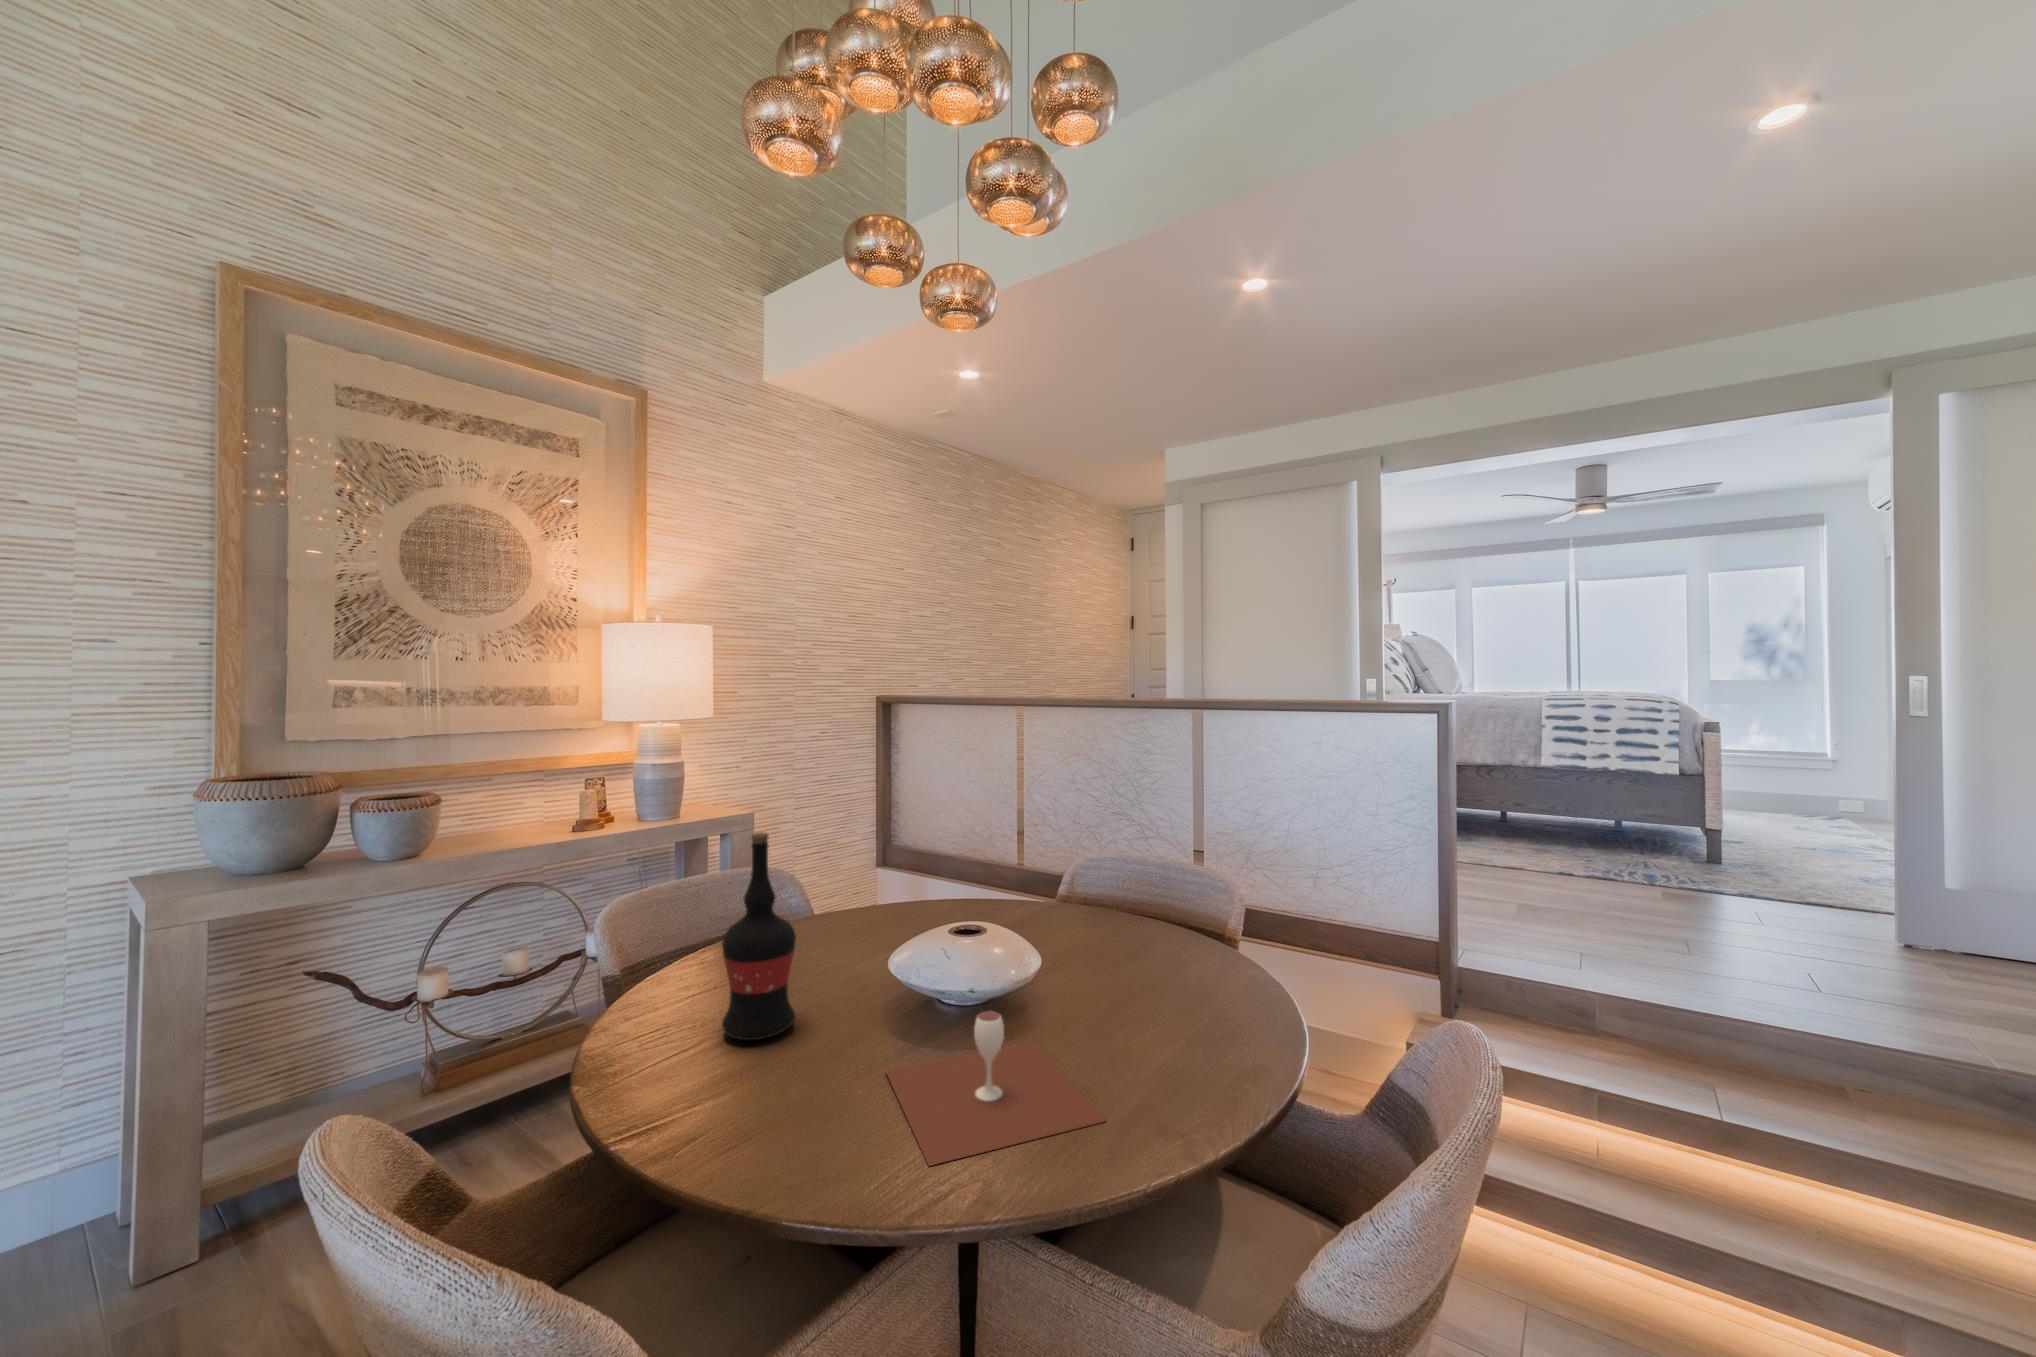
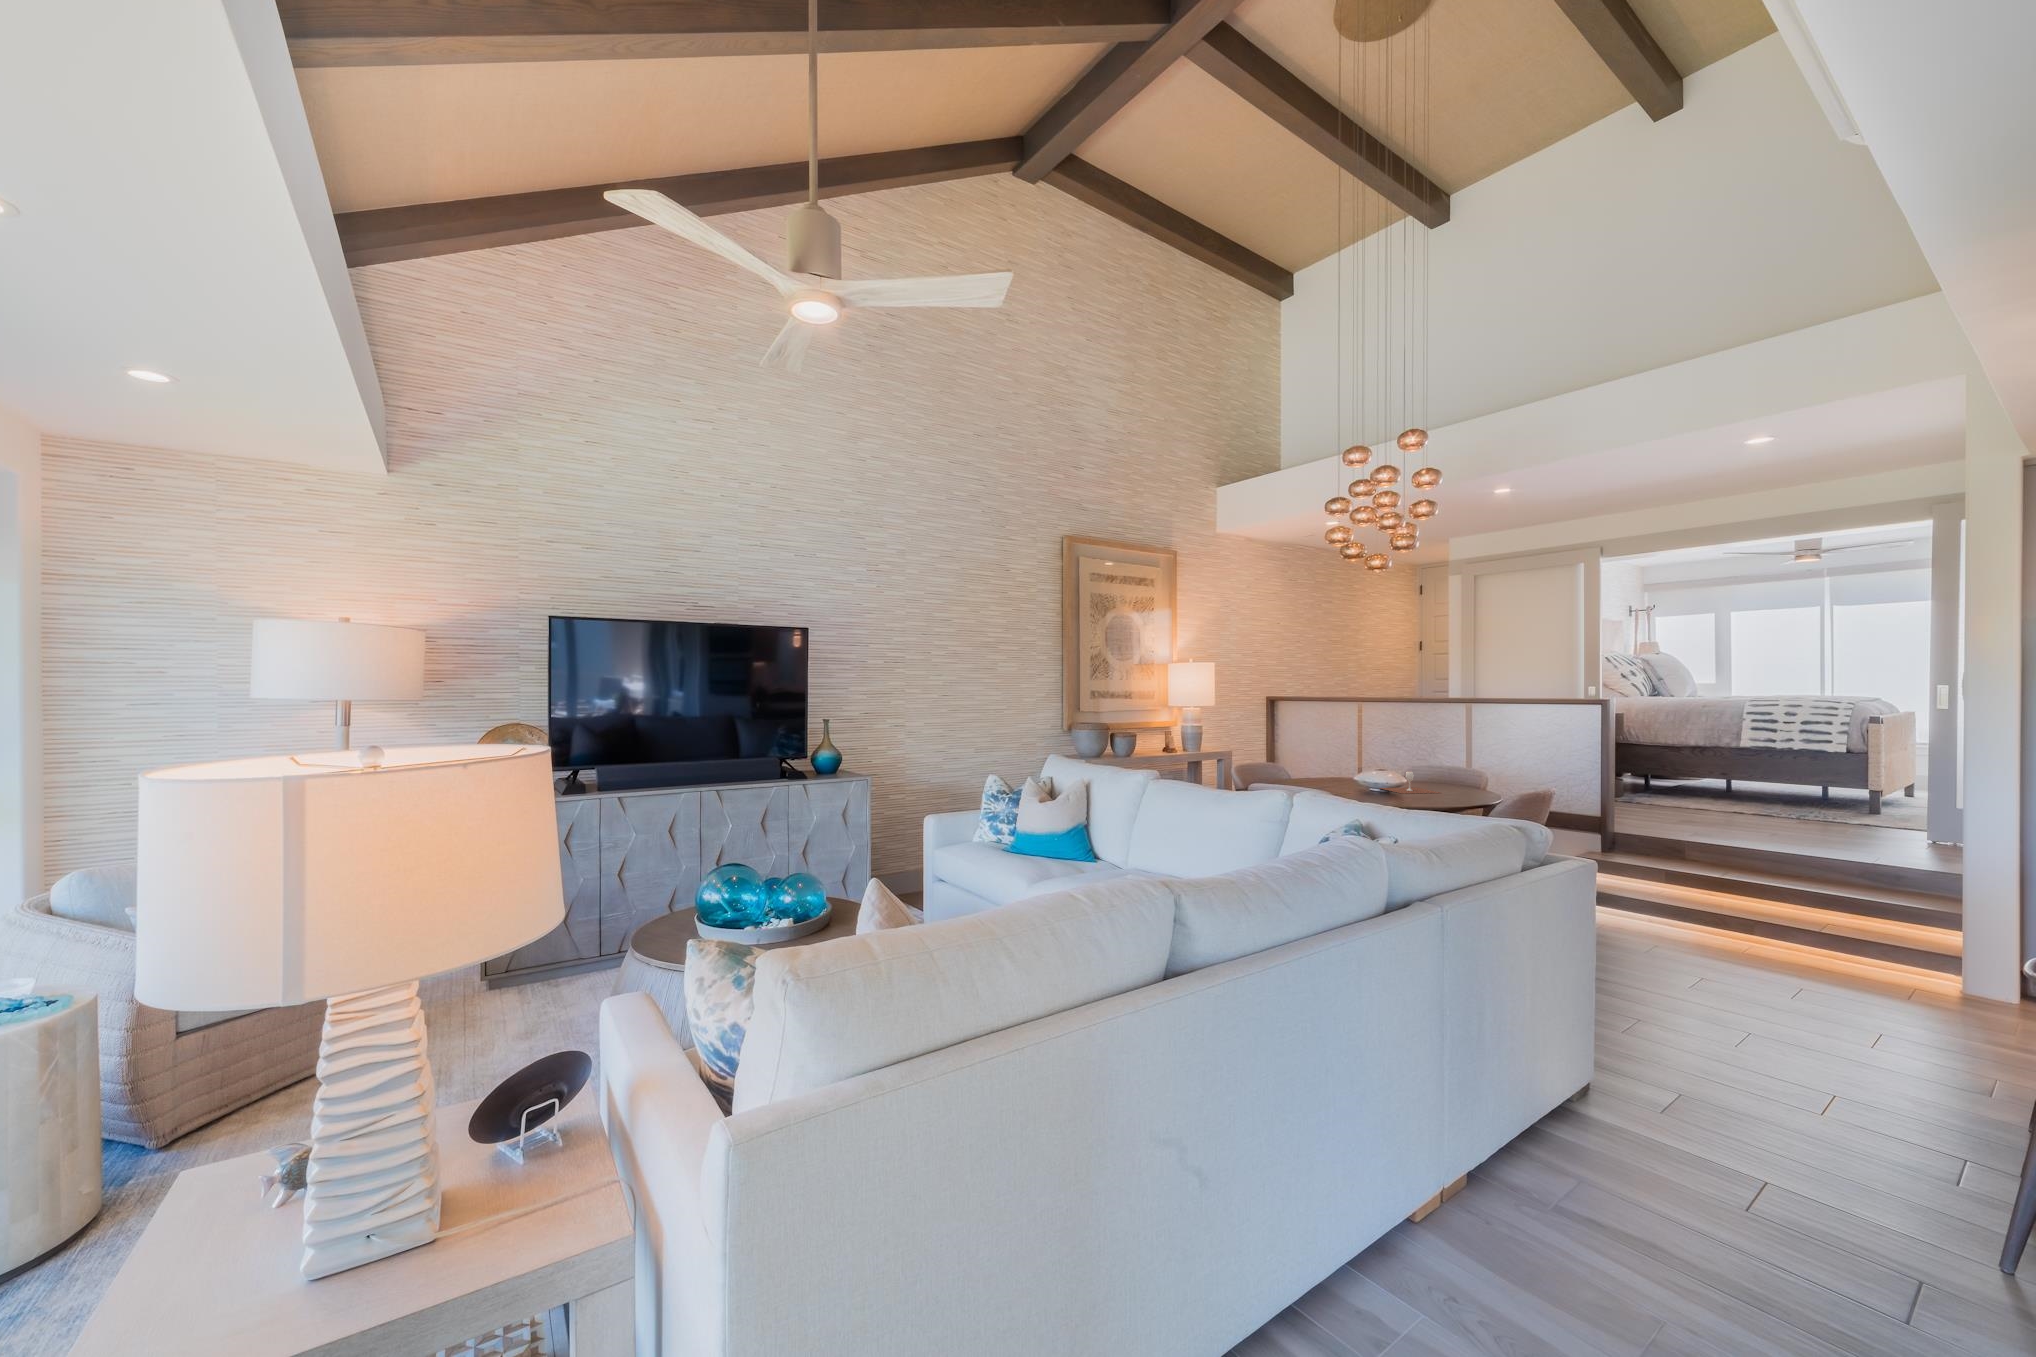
wine bottle: present [722,832,796,1040] -> none [1324,732,1344,785]

